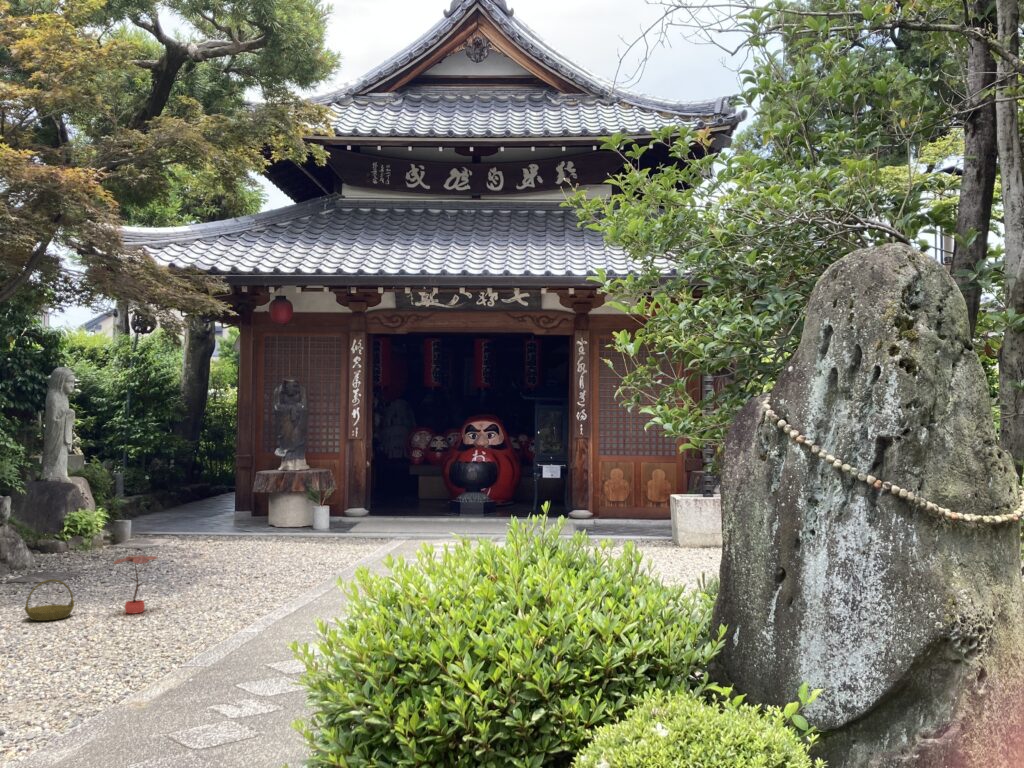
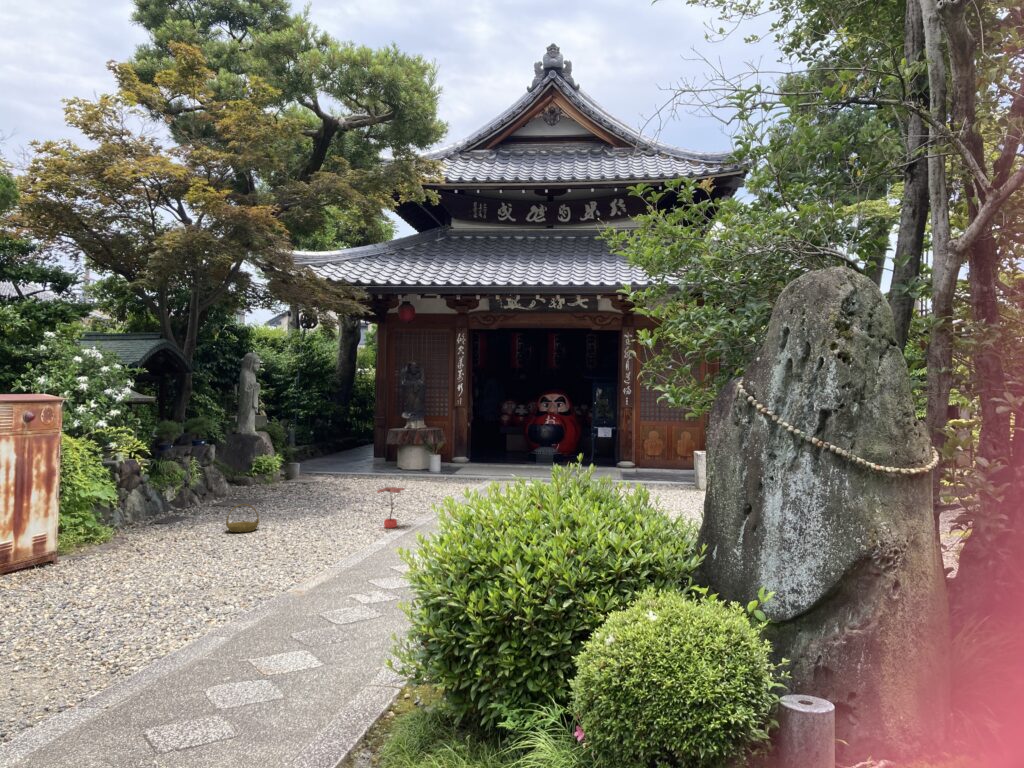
potted plant: present [114,555,157,614] -> present [377,487,404,528]

